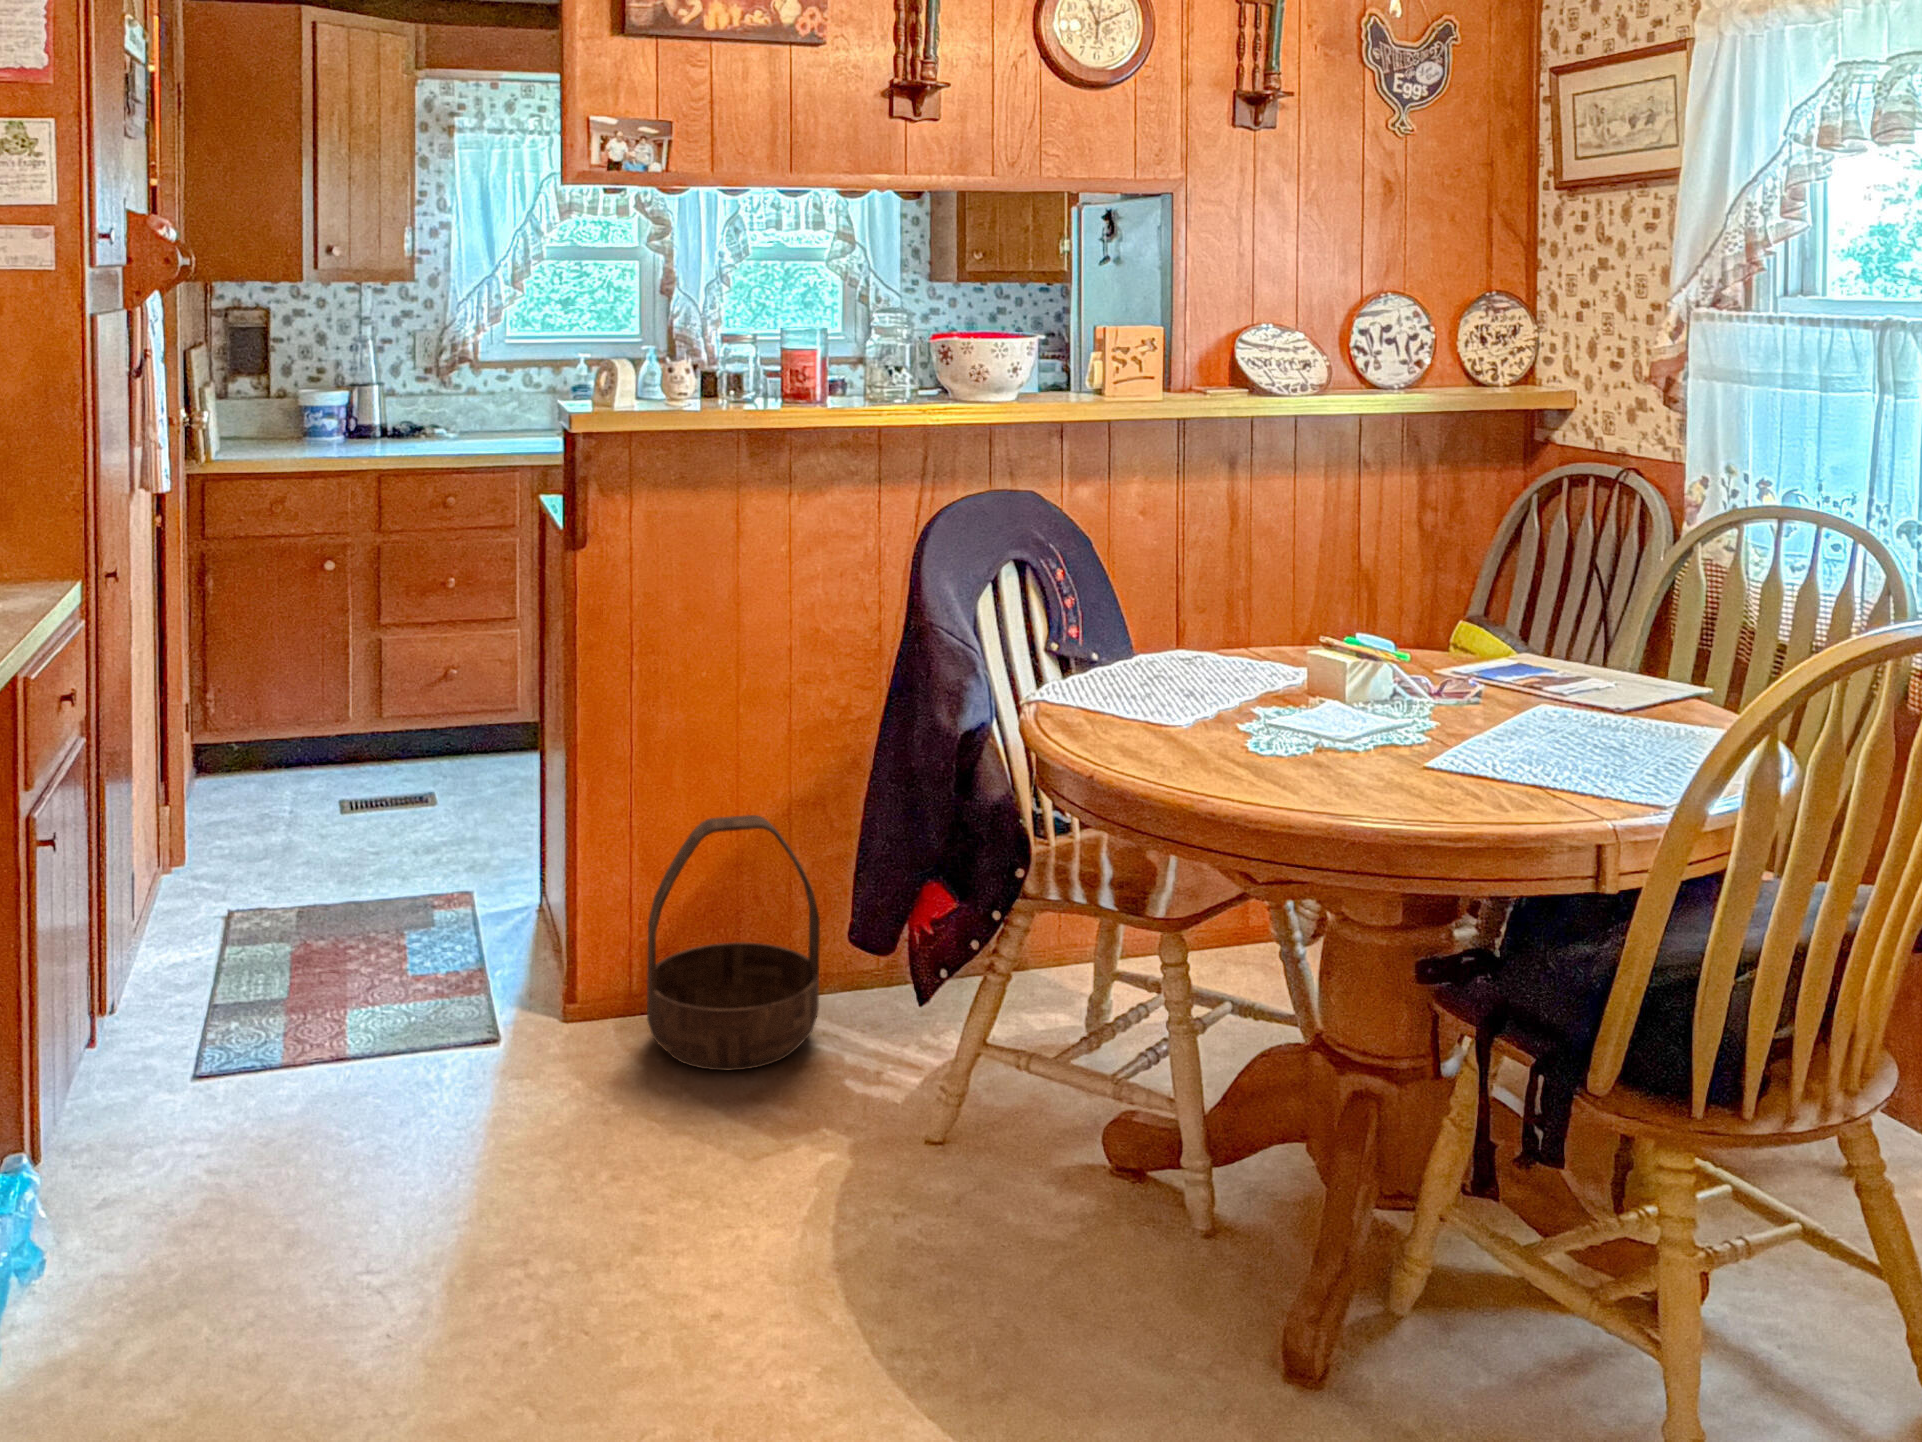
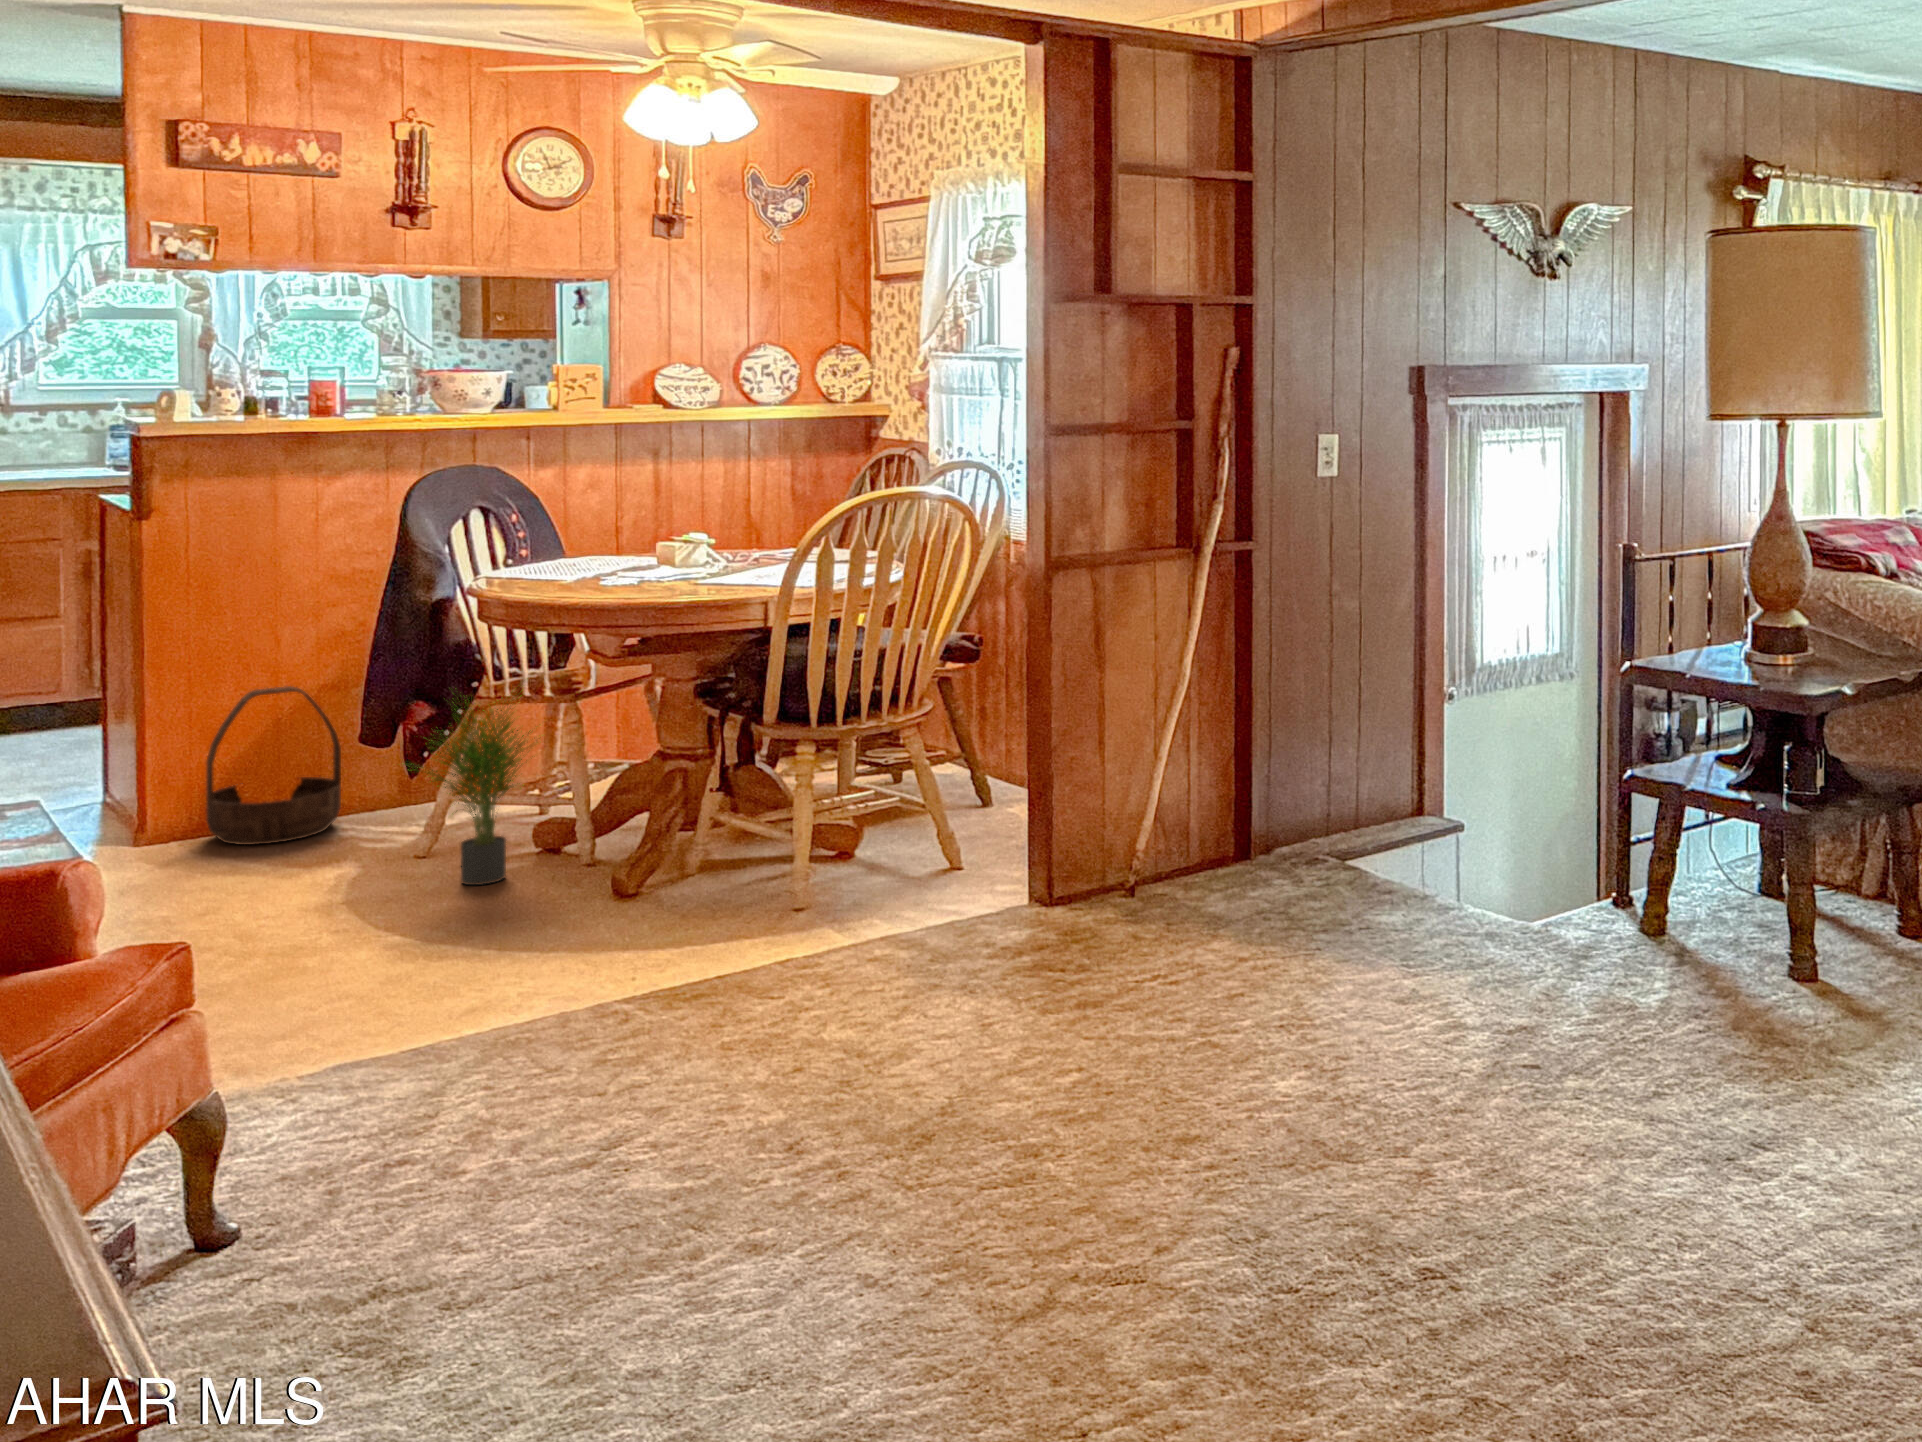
potted plant: none [915,909,1178,1300] -> present [410,699,531,885]

